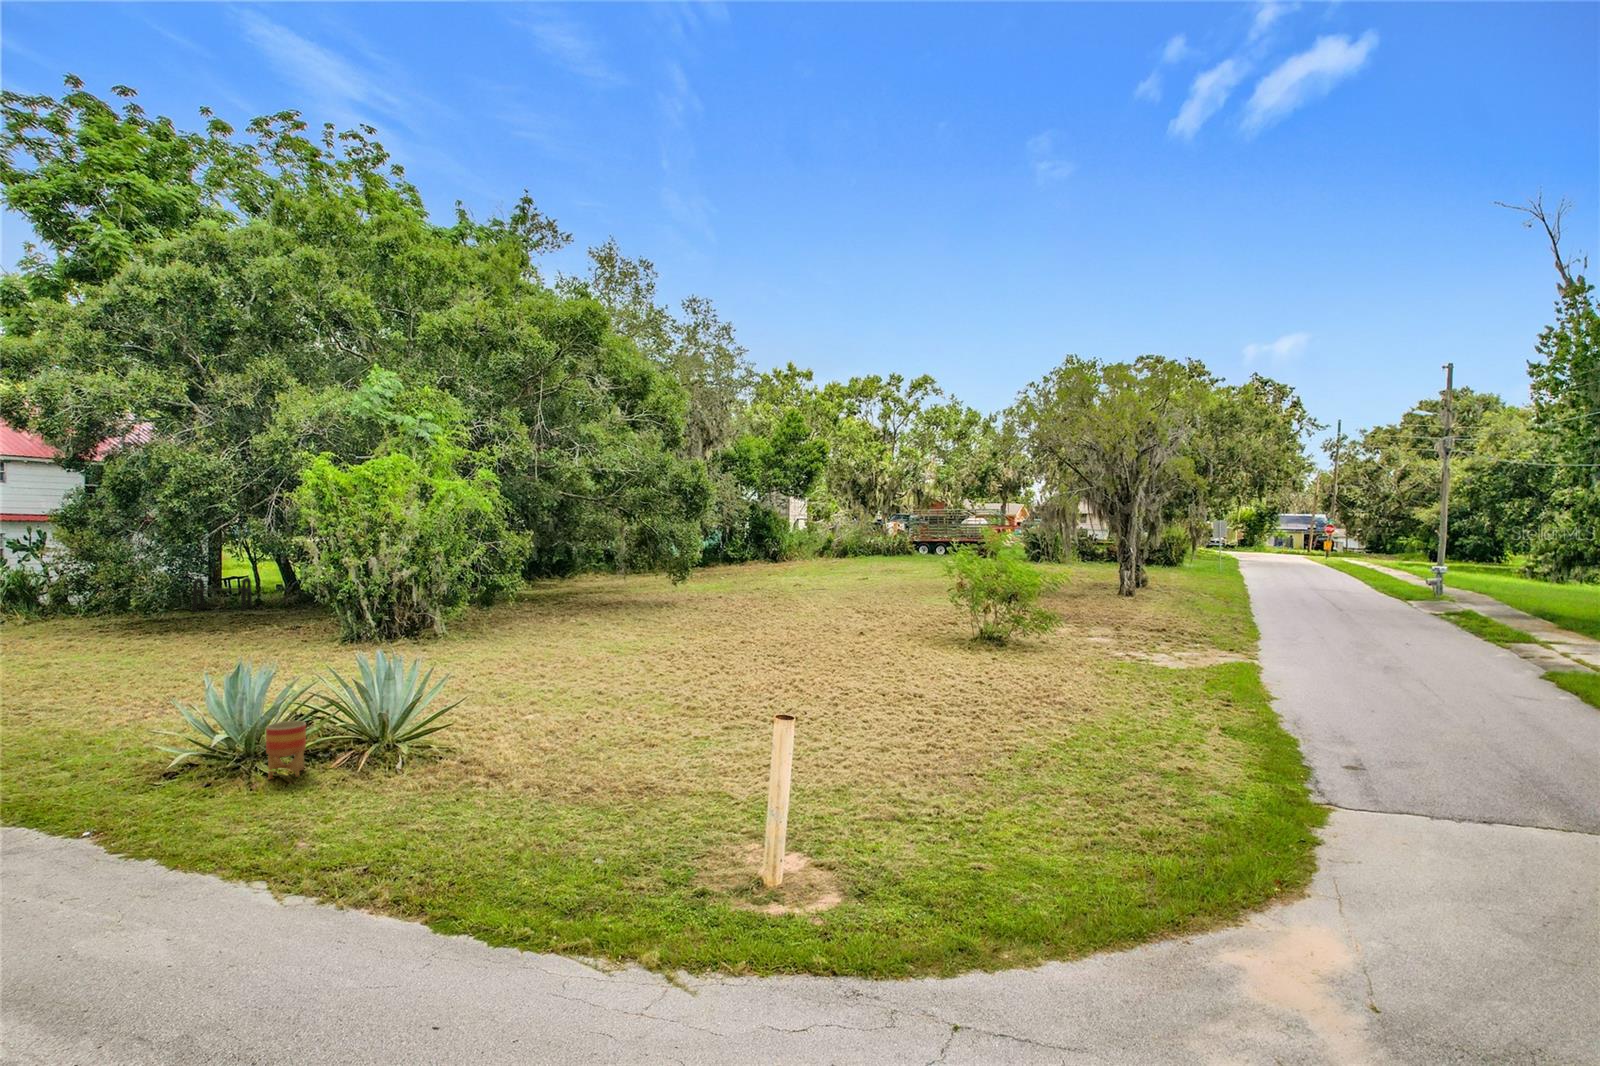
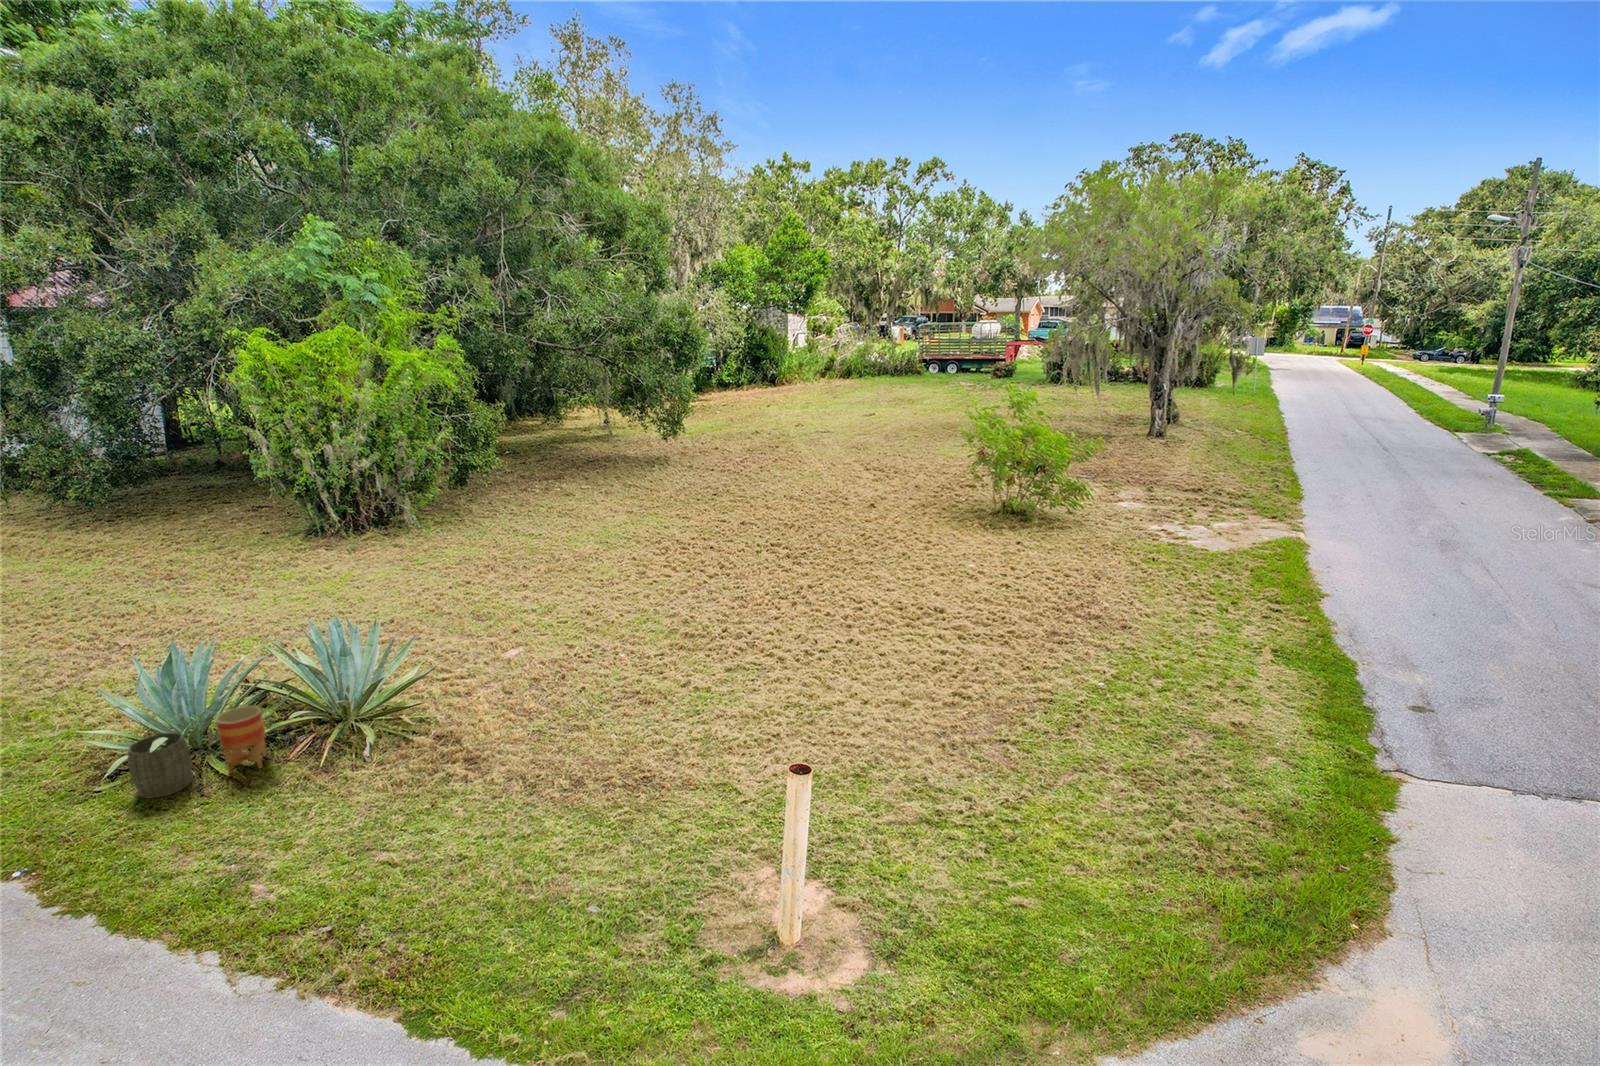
bench: present [192,577,252,612] -> none [146,447,215,488]
woven basket: none [184,737,238,792] -> present [128,732,192,798]

